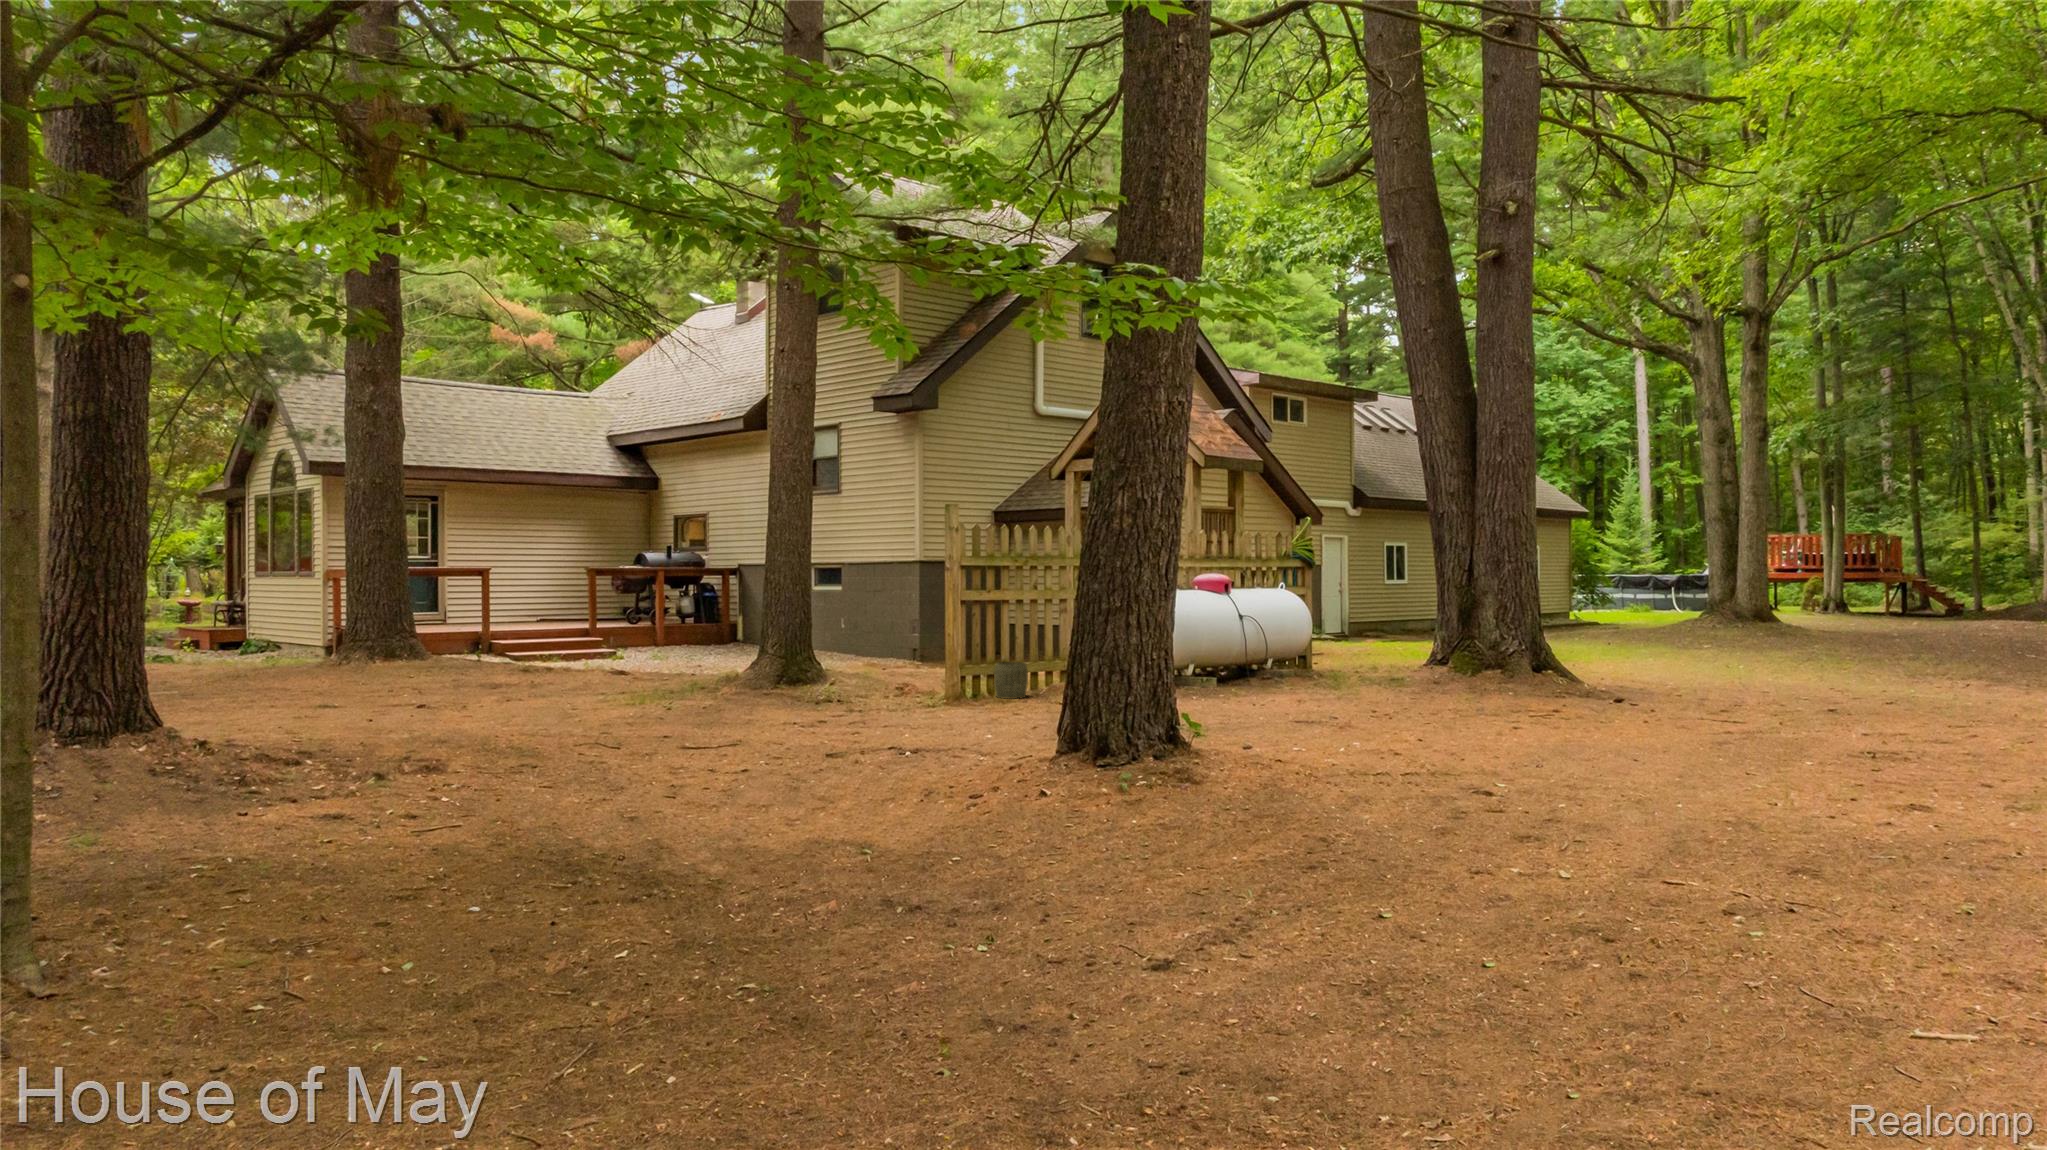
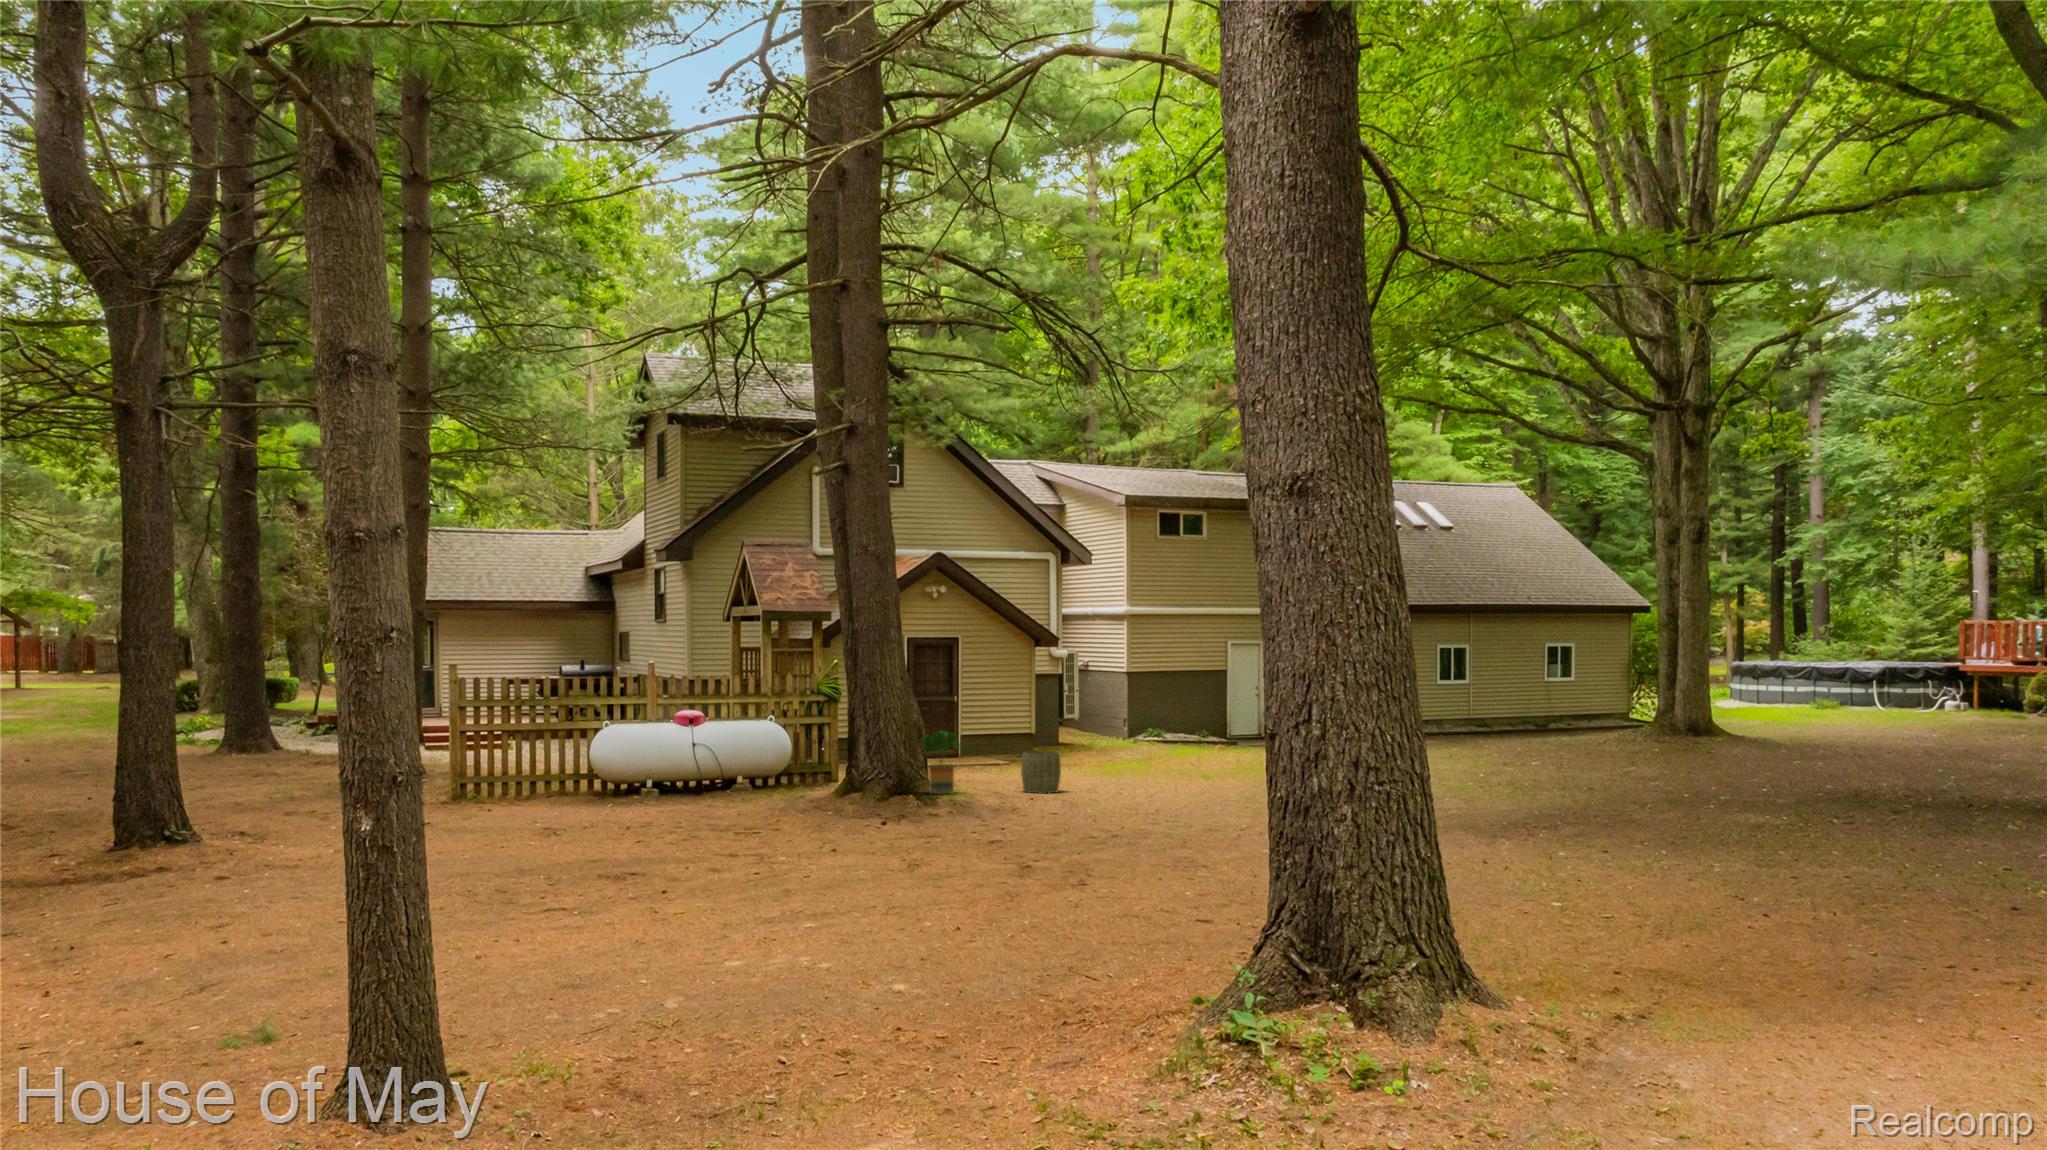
potted tree: none [906,644,946,699] -> present [921,731,963,794]

